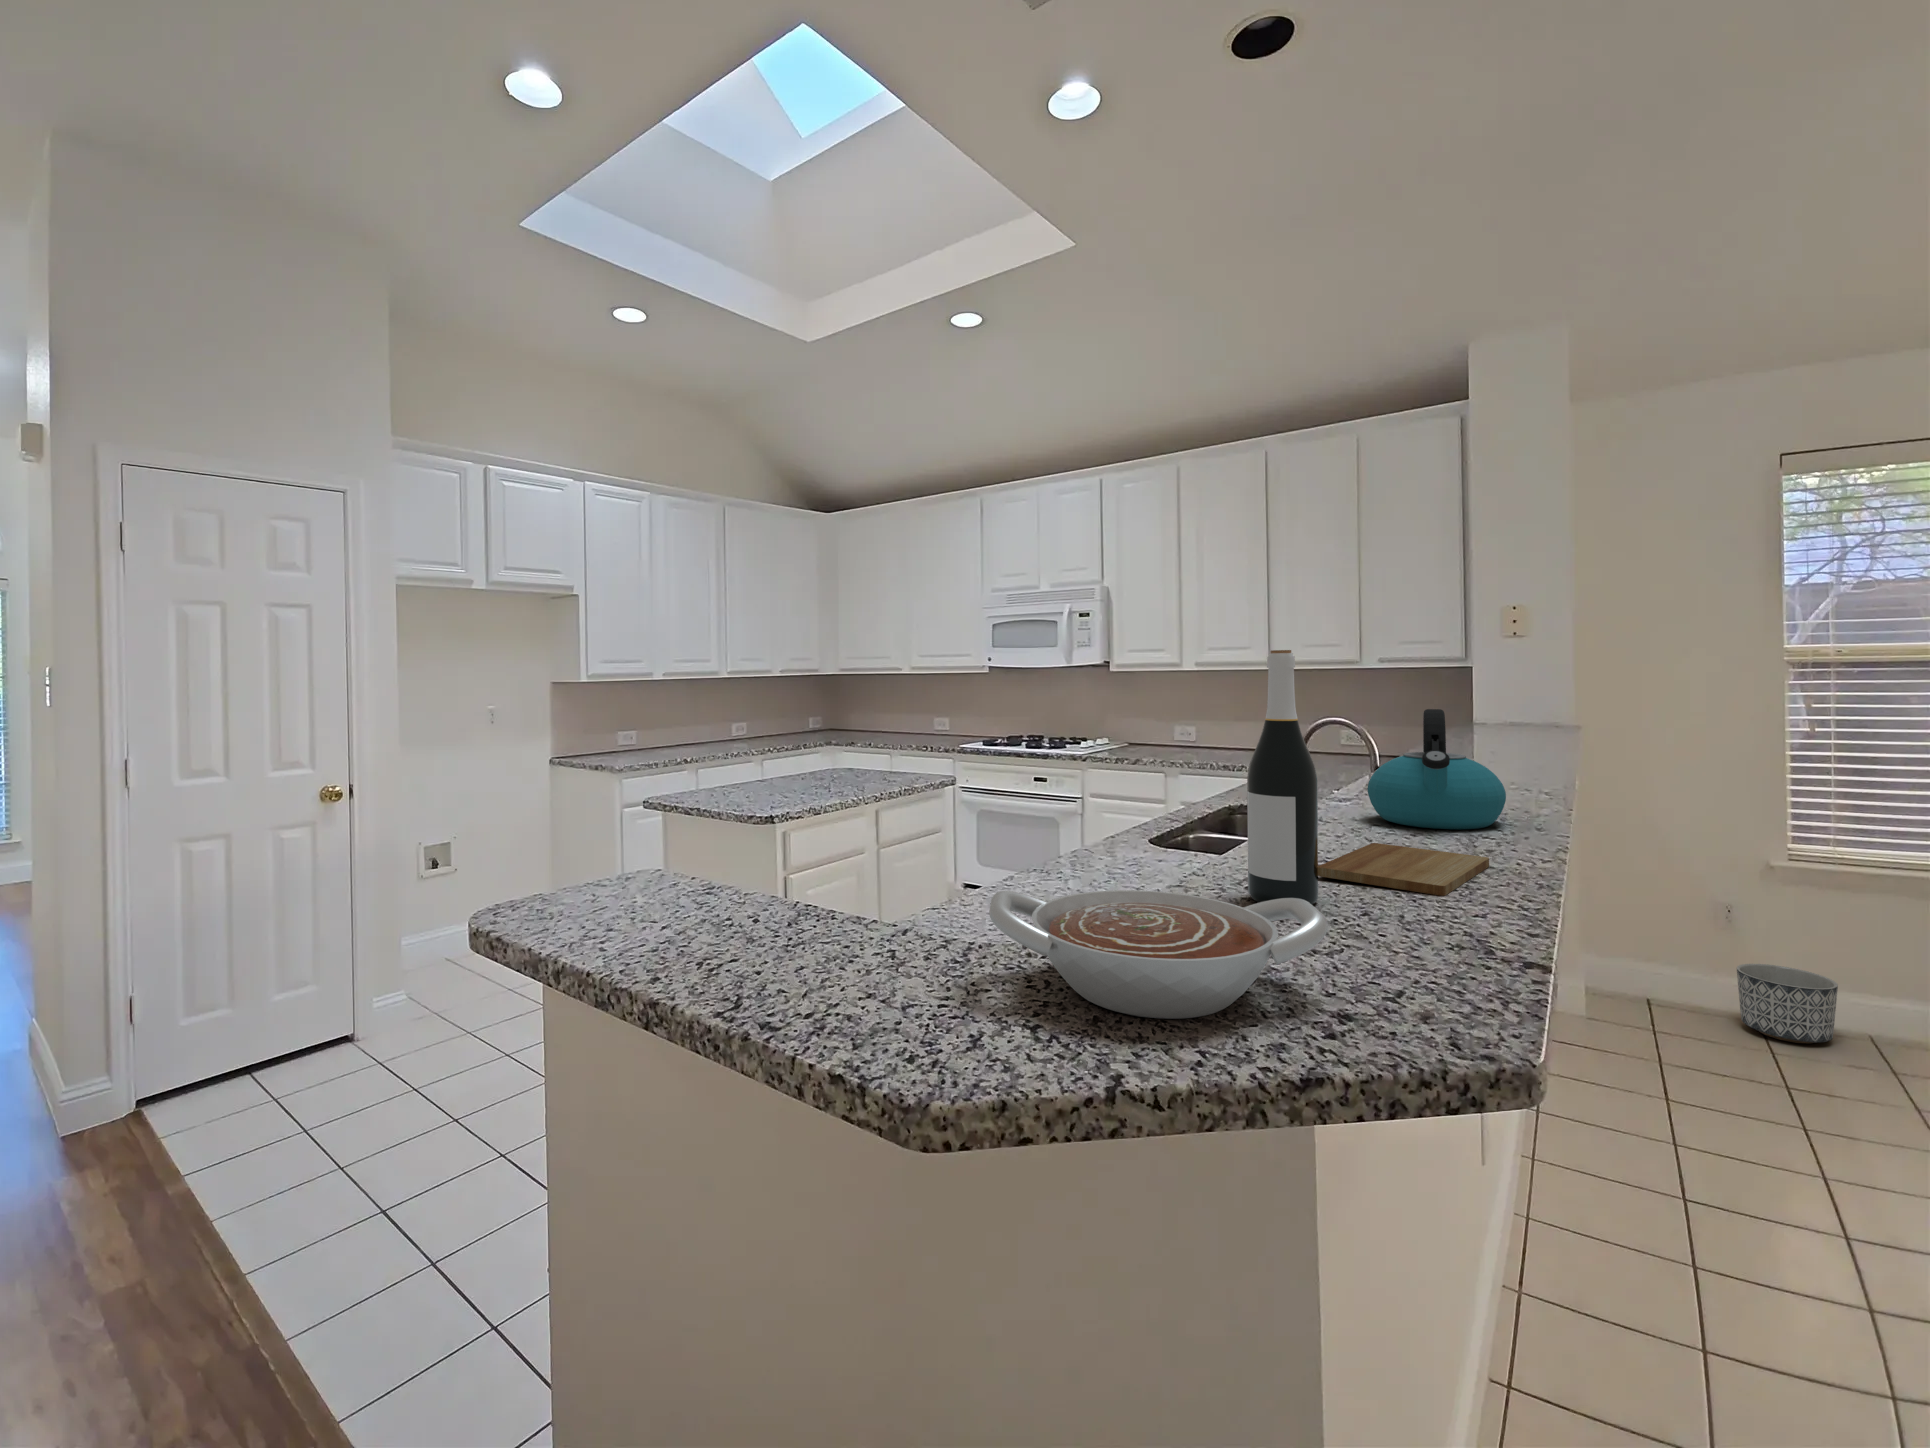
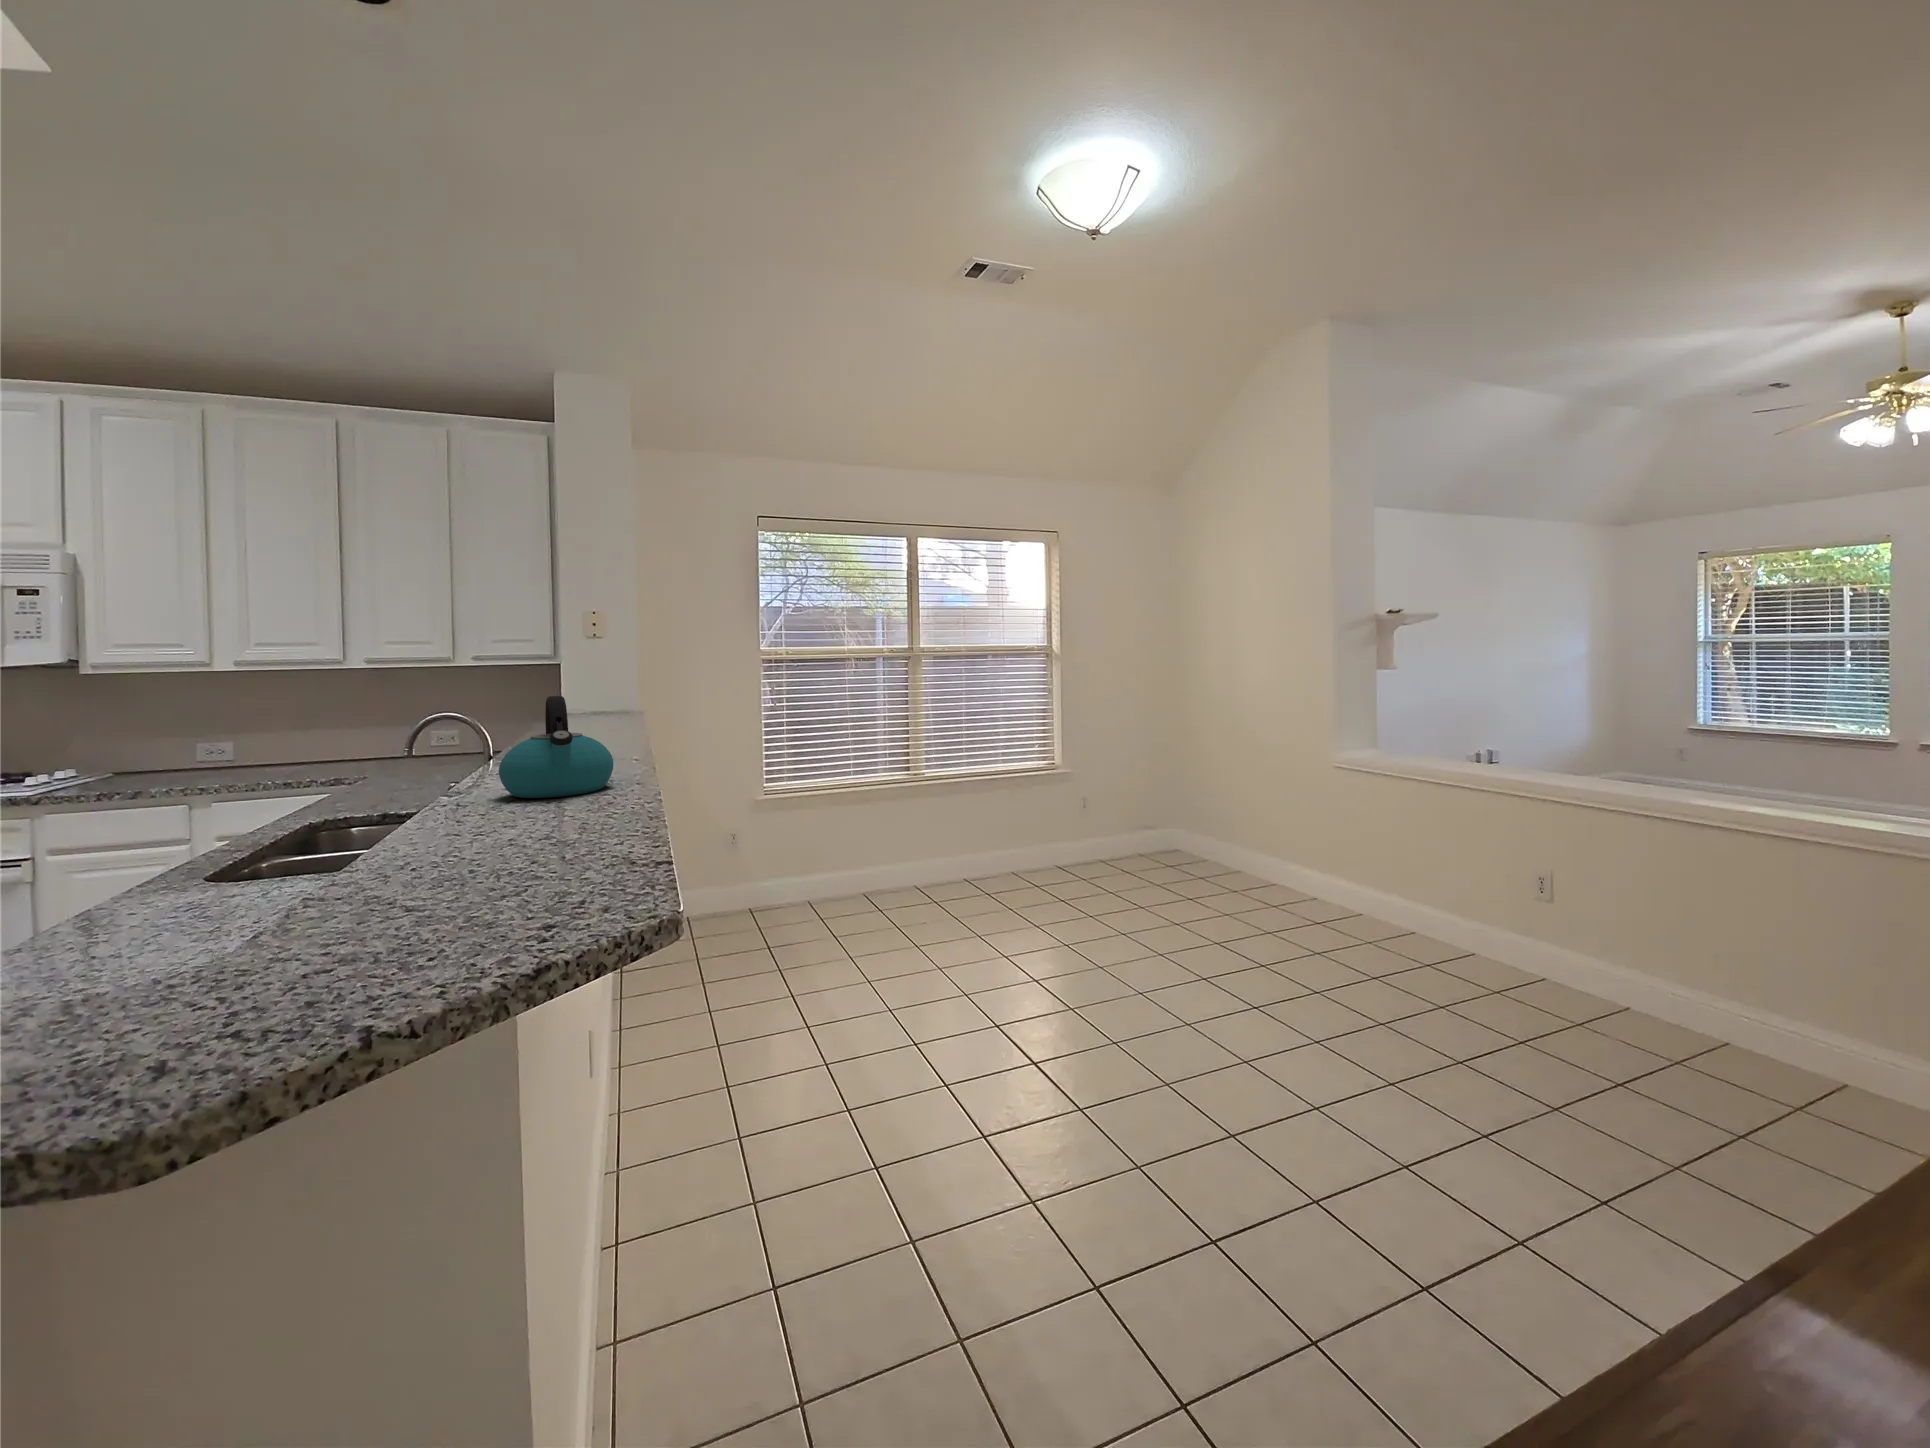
wine bottle: present [1247,650,1318,905] -> none [410,641,486,879]
cutting board: present [1318,843,1489,896] -> none [476,808,612,848]
bowl: present [989,890,1328,1019] -> none [120,850,528,996]
planter: present [1737,964,1838,1043] -> none [744,865,794,915]

